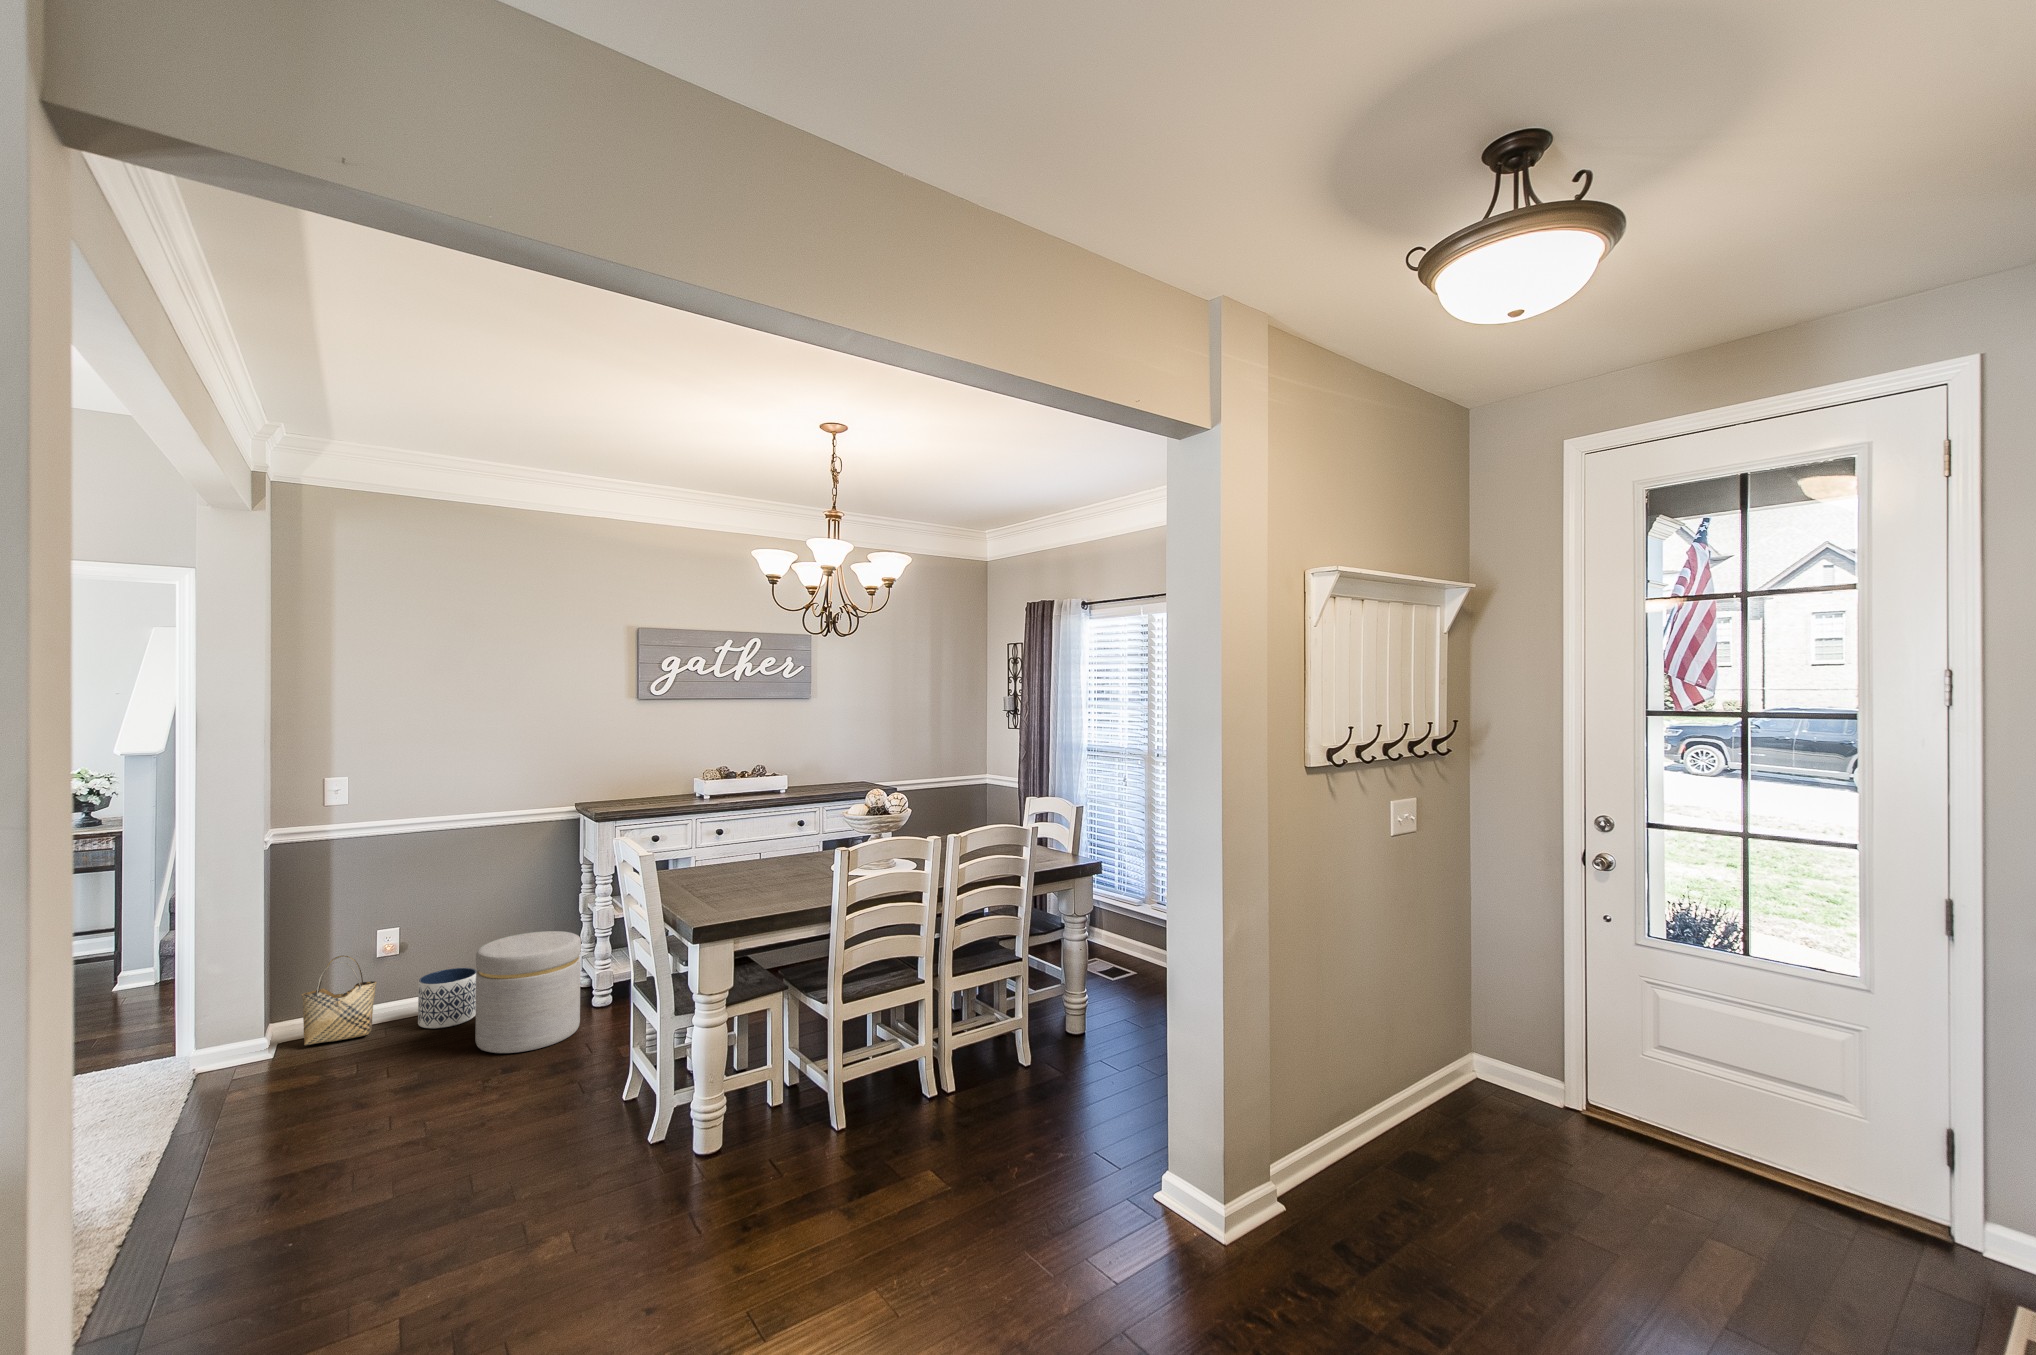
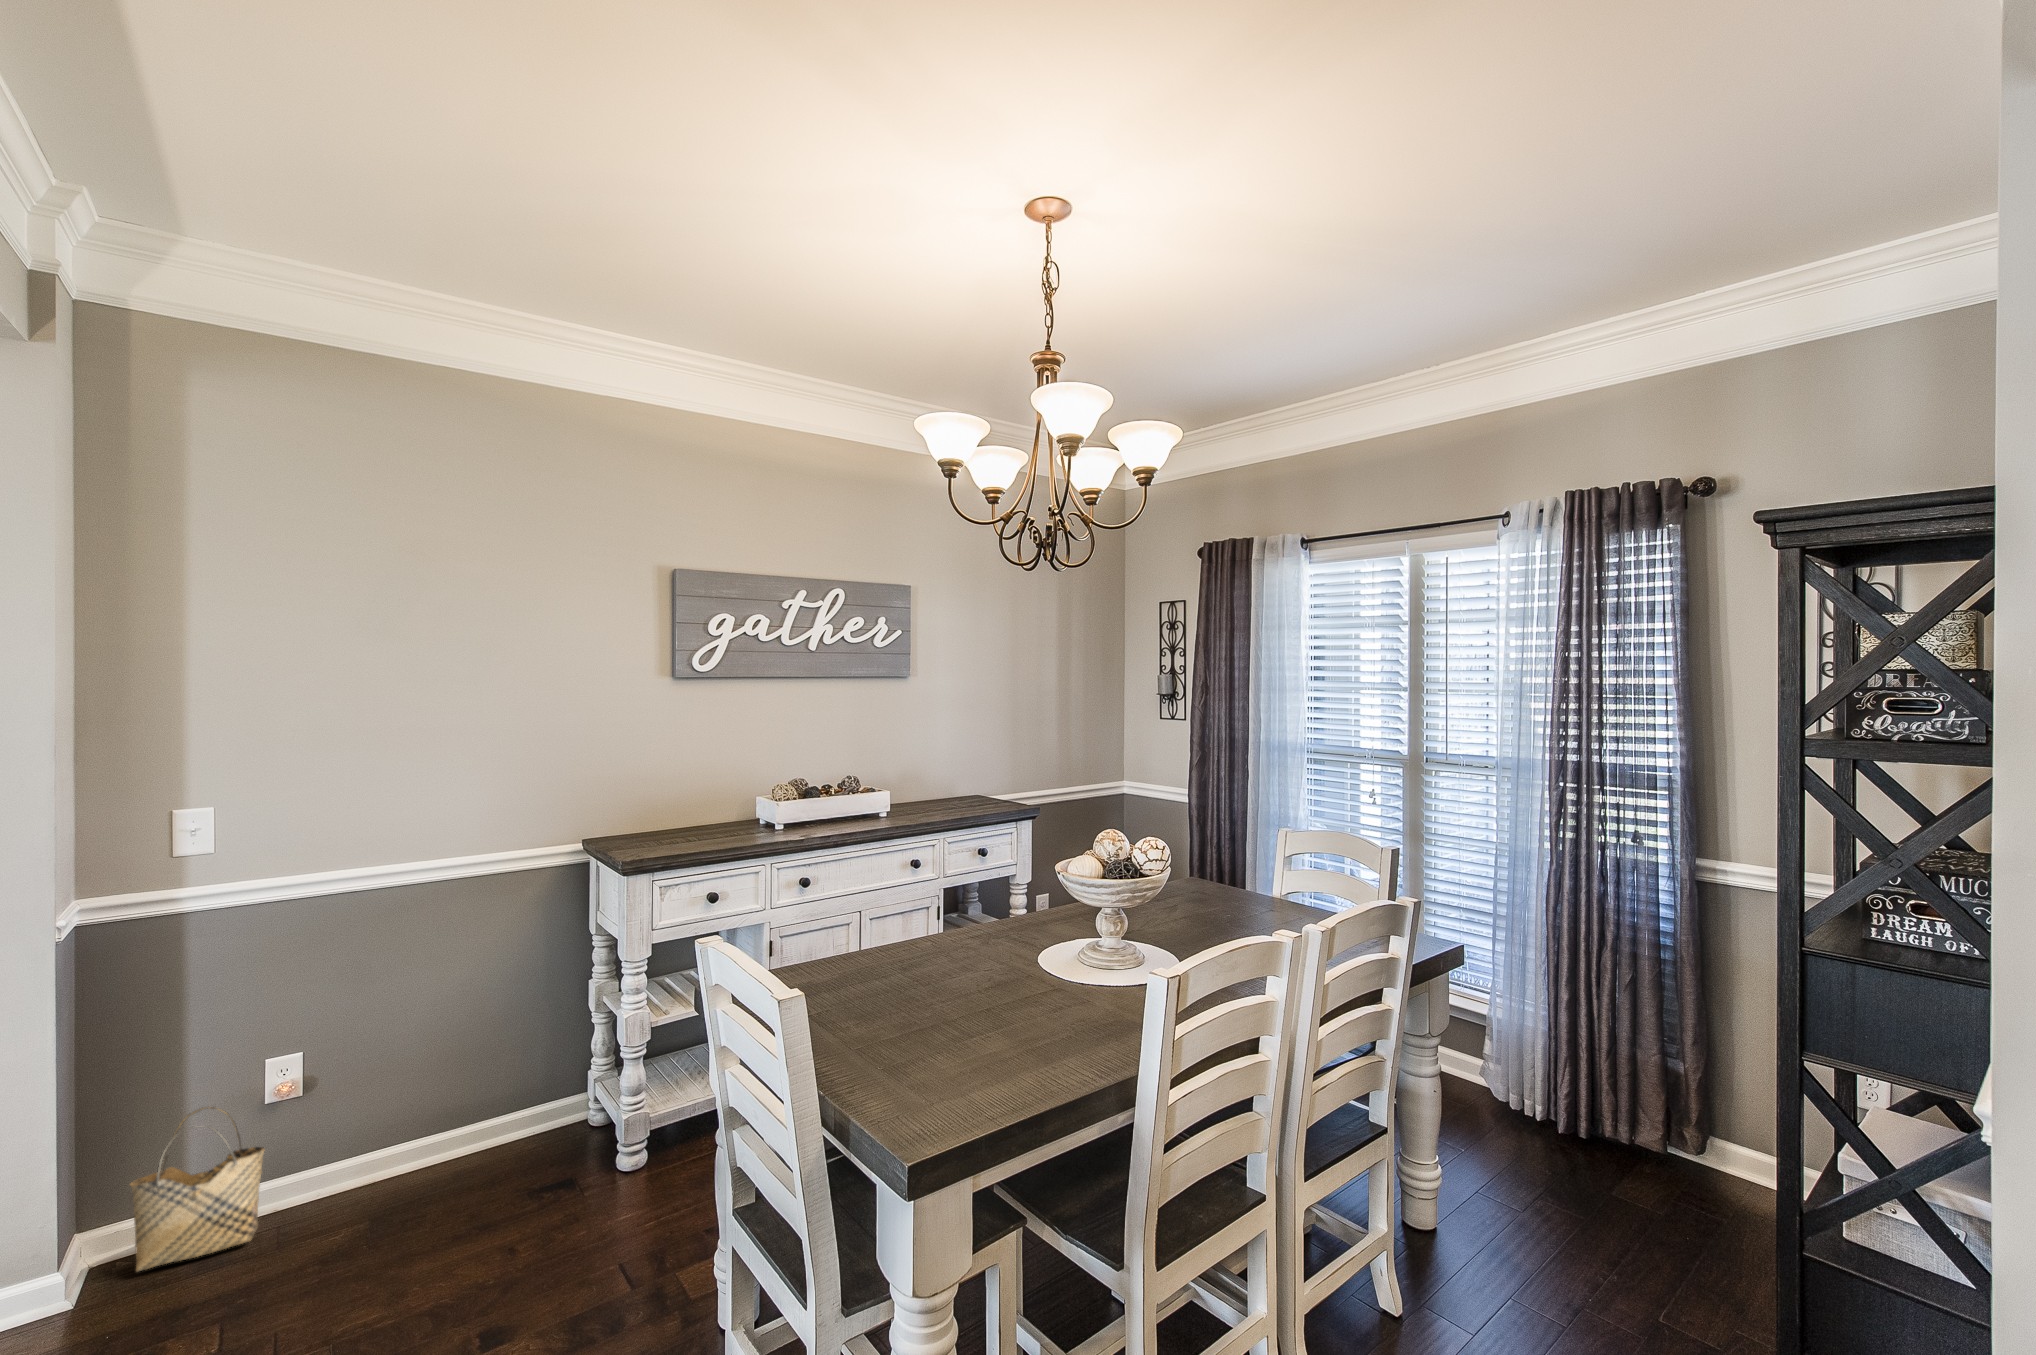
ottoman: present [475,931,581,1053] -> none [433,1055,607,1285]
planter: present [418,968,477,1029] -> none [337,1109,434,1222]

